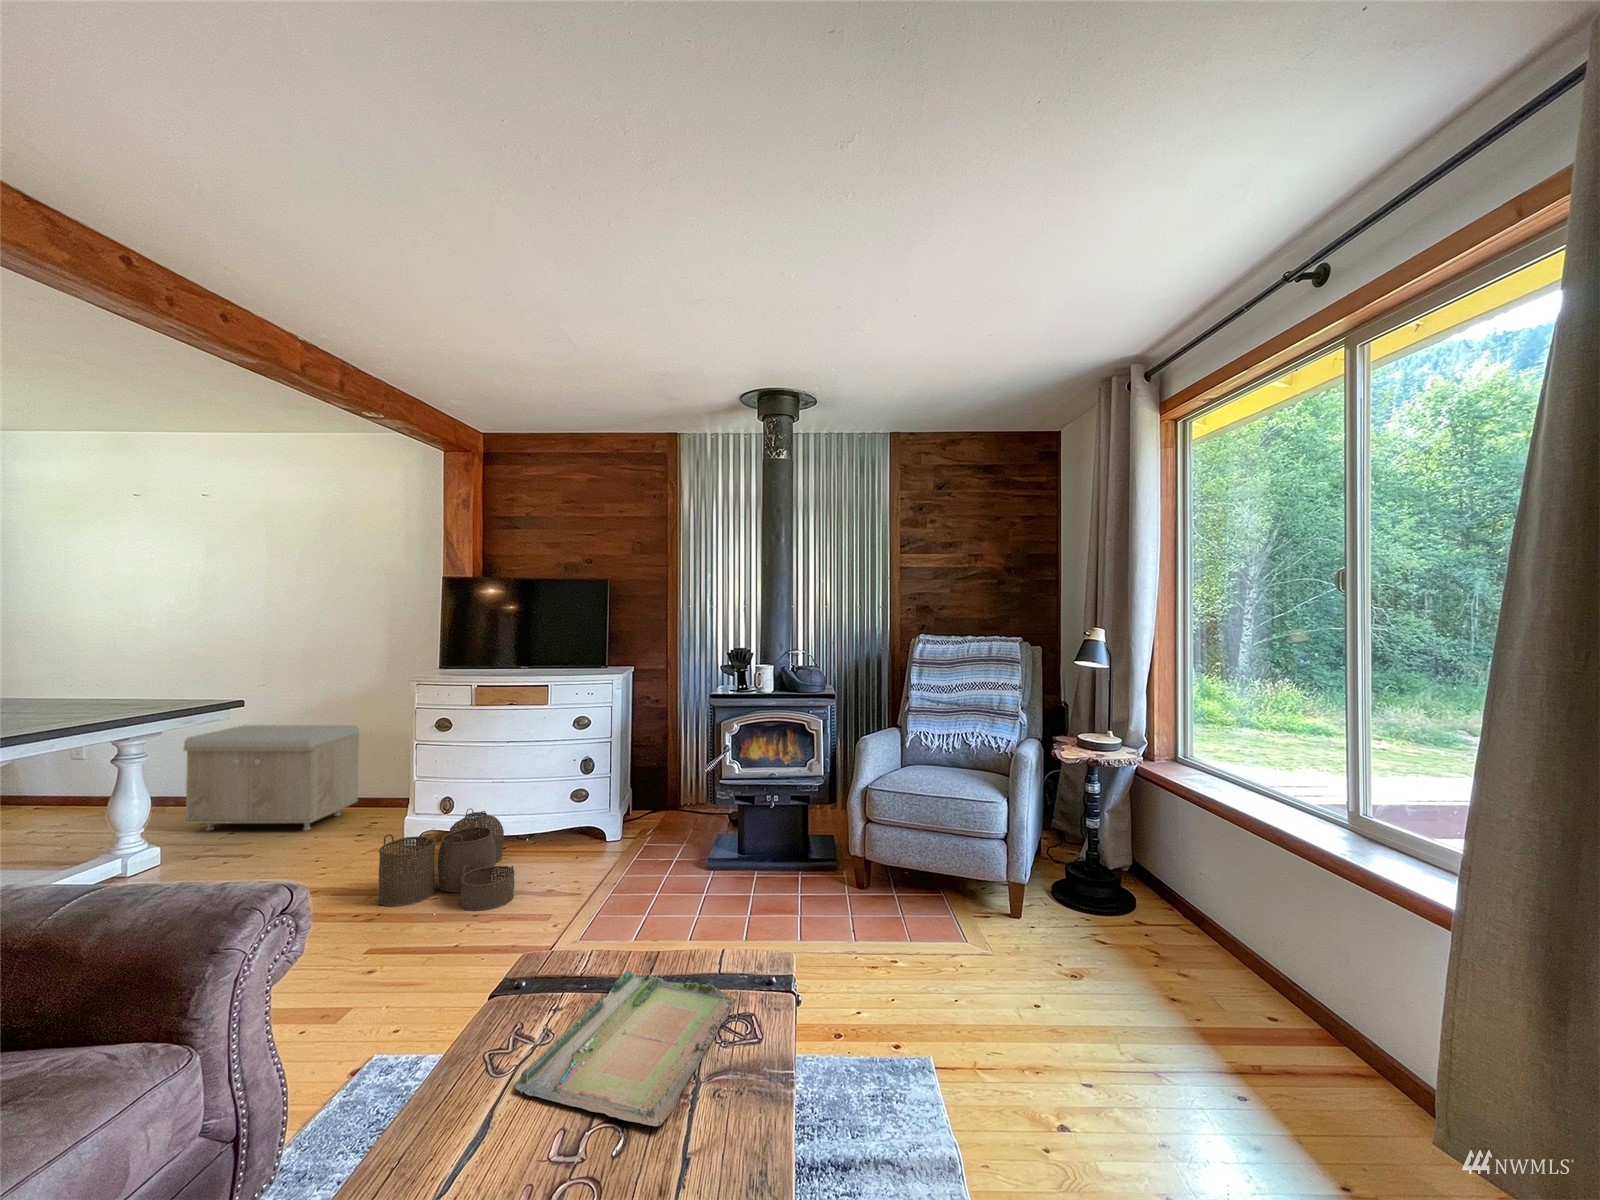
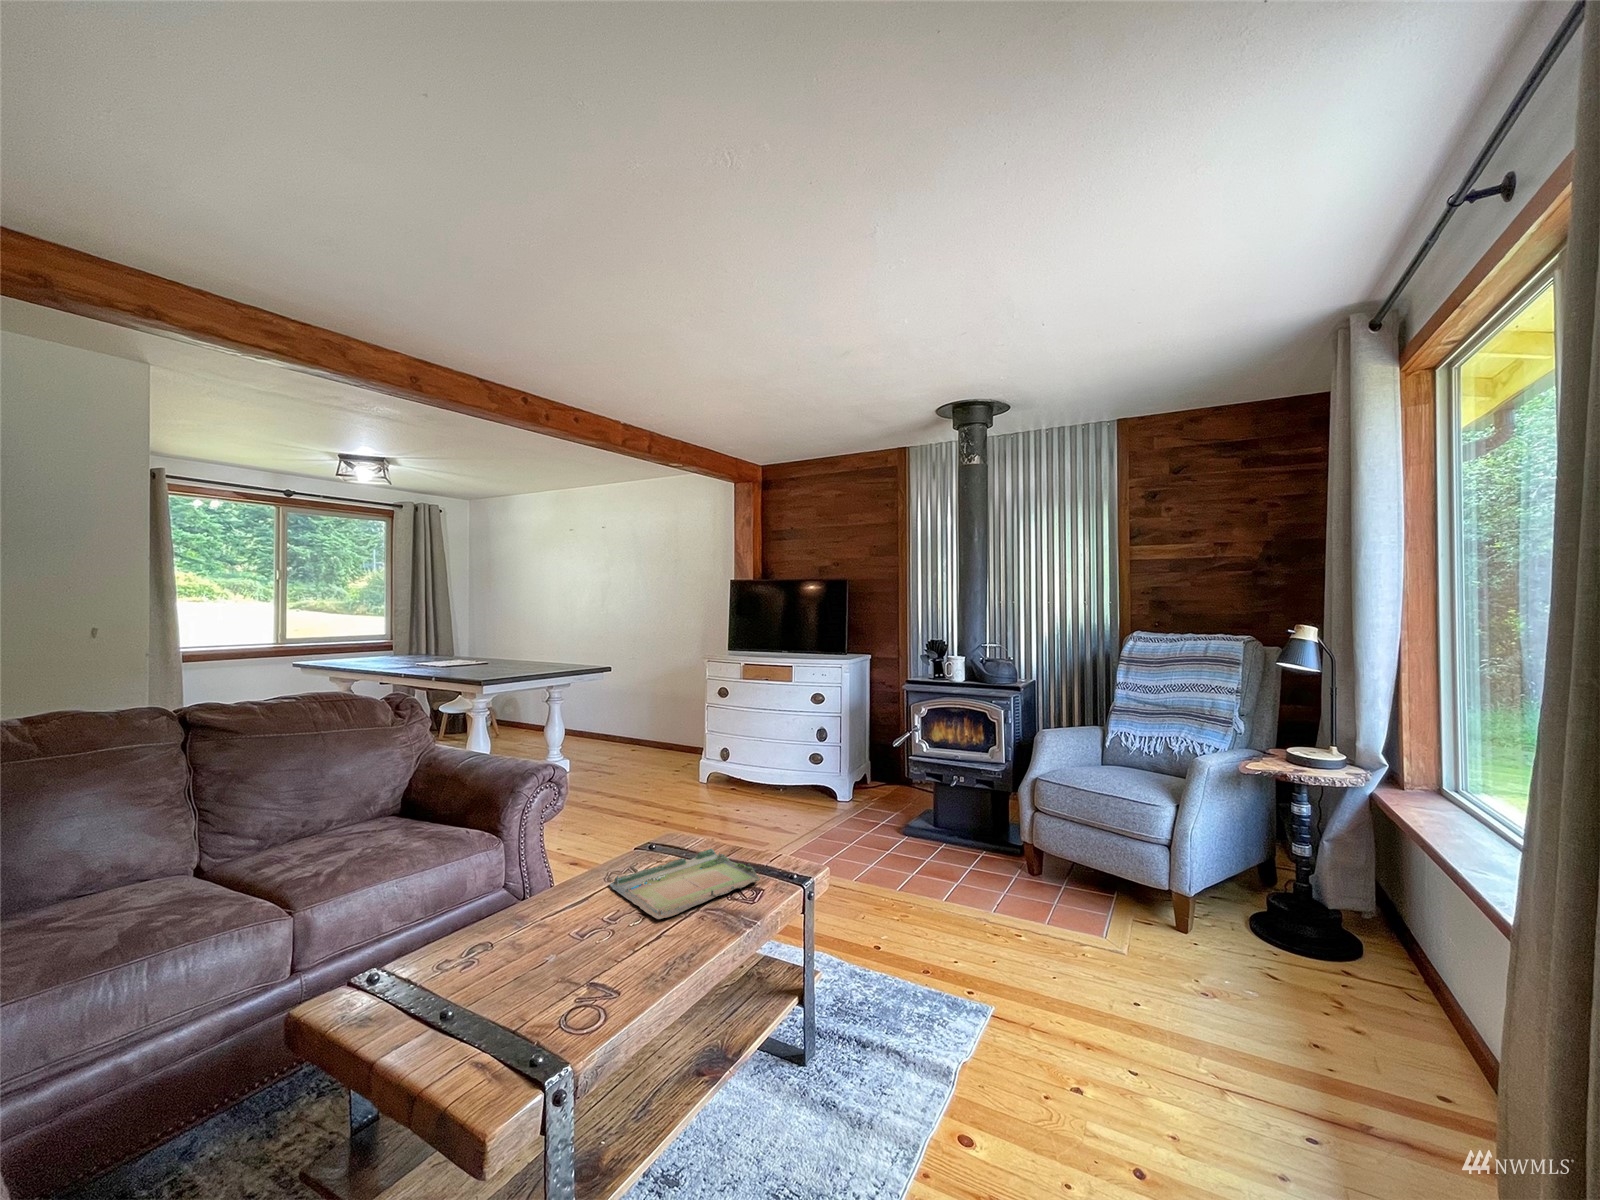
storage bench: present [184,725,359,831] -> none [590,686,684,761]
woven basket: present [379,808,515,911] -> none [668,756,756,828]

